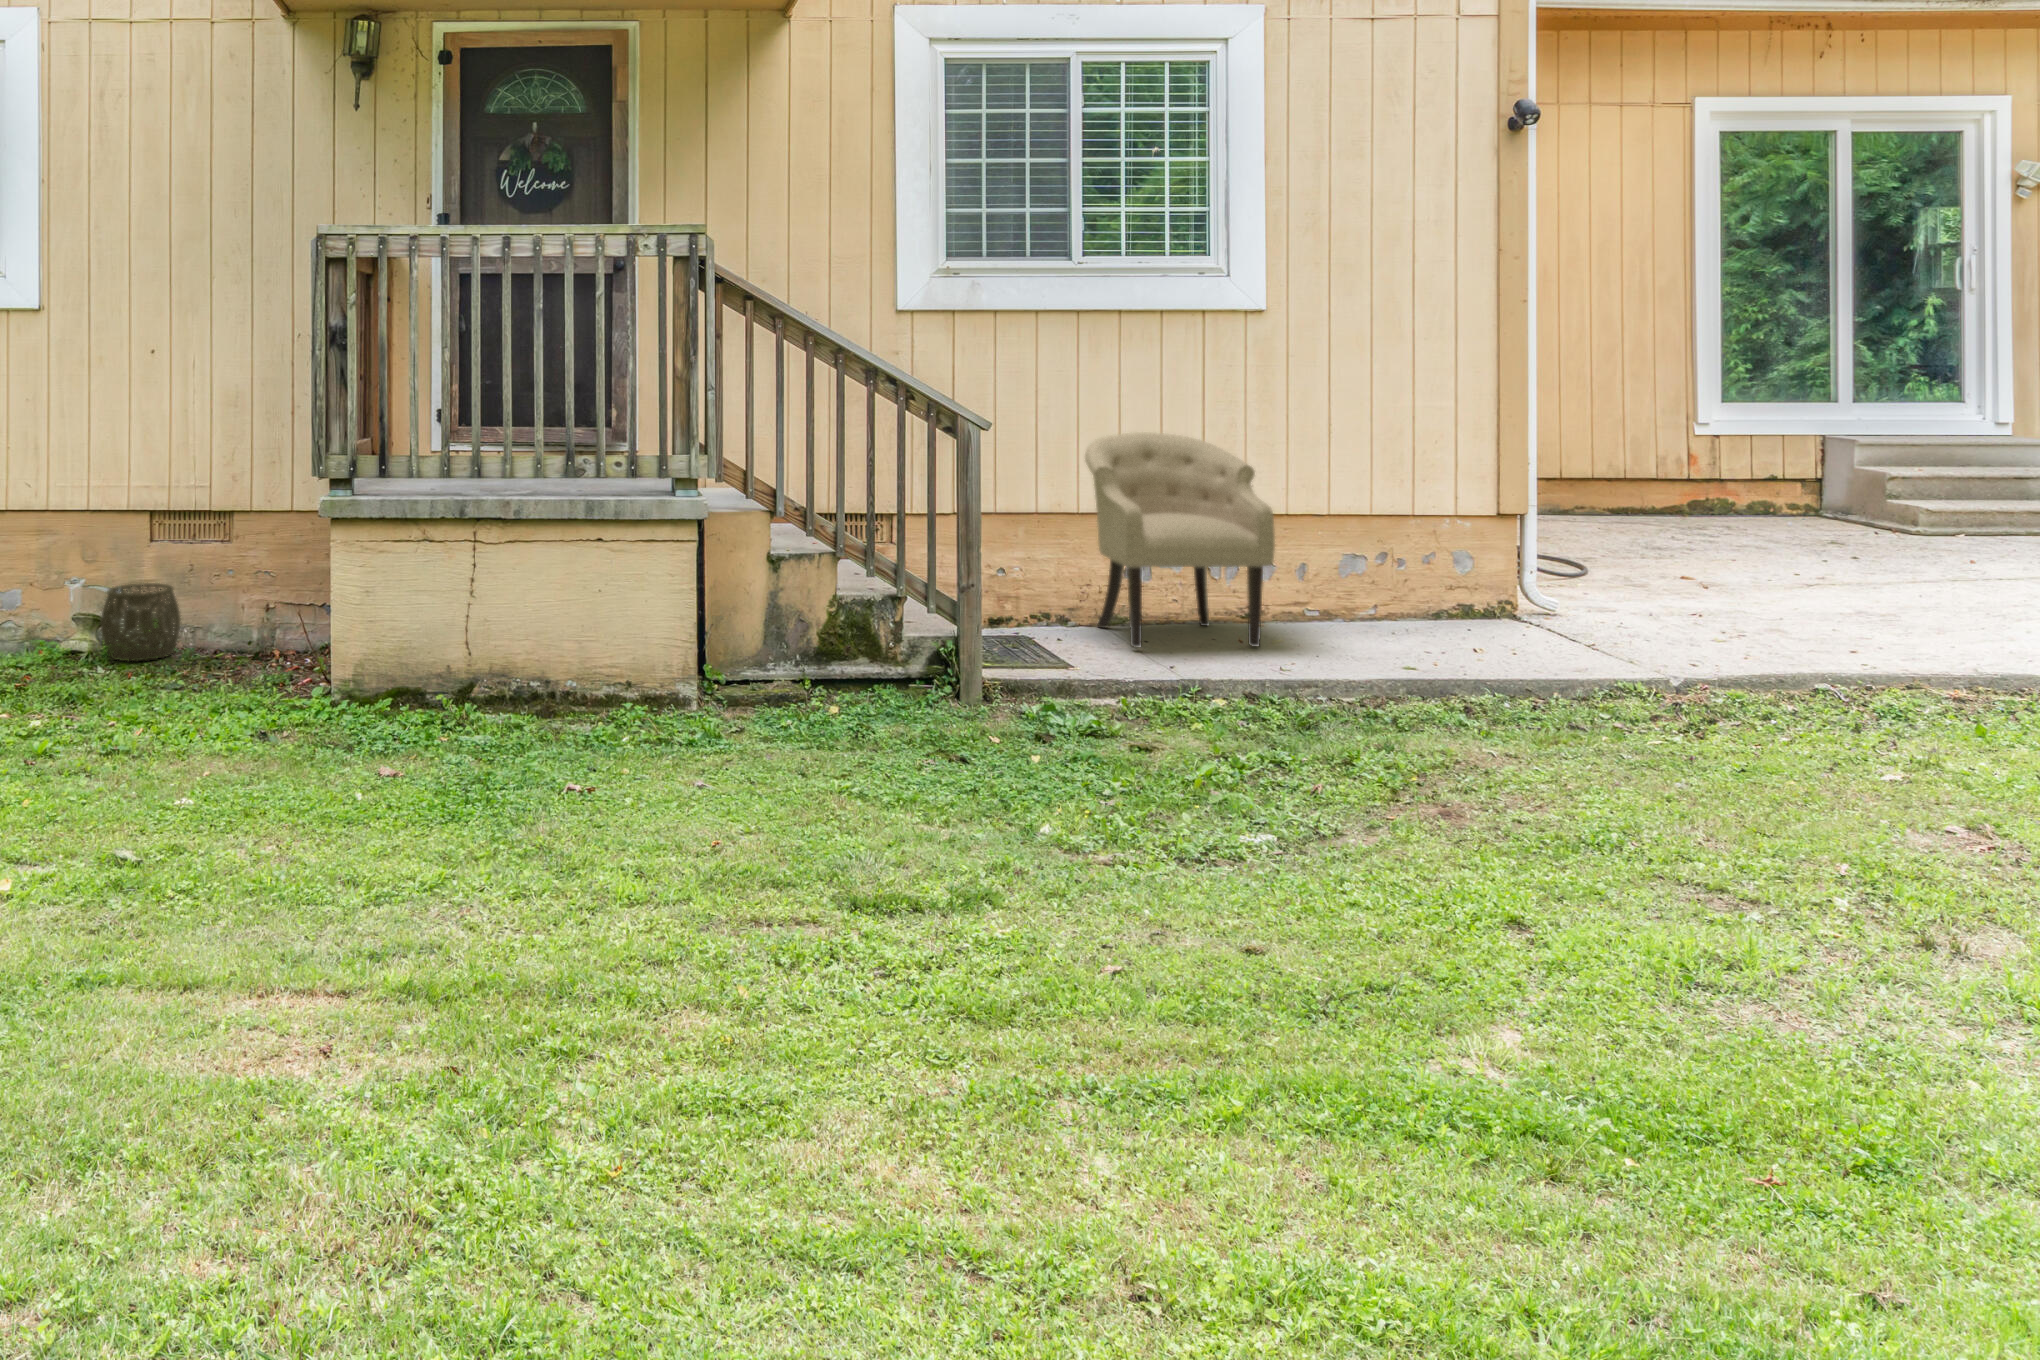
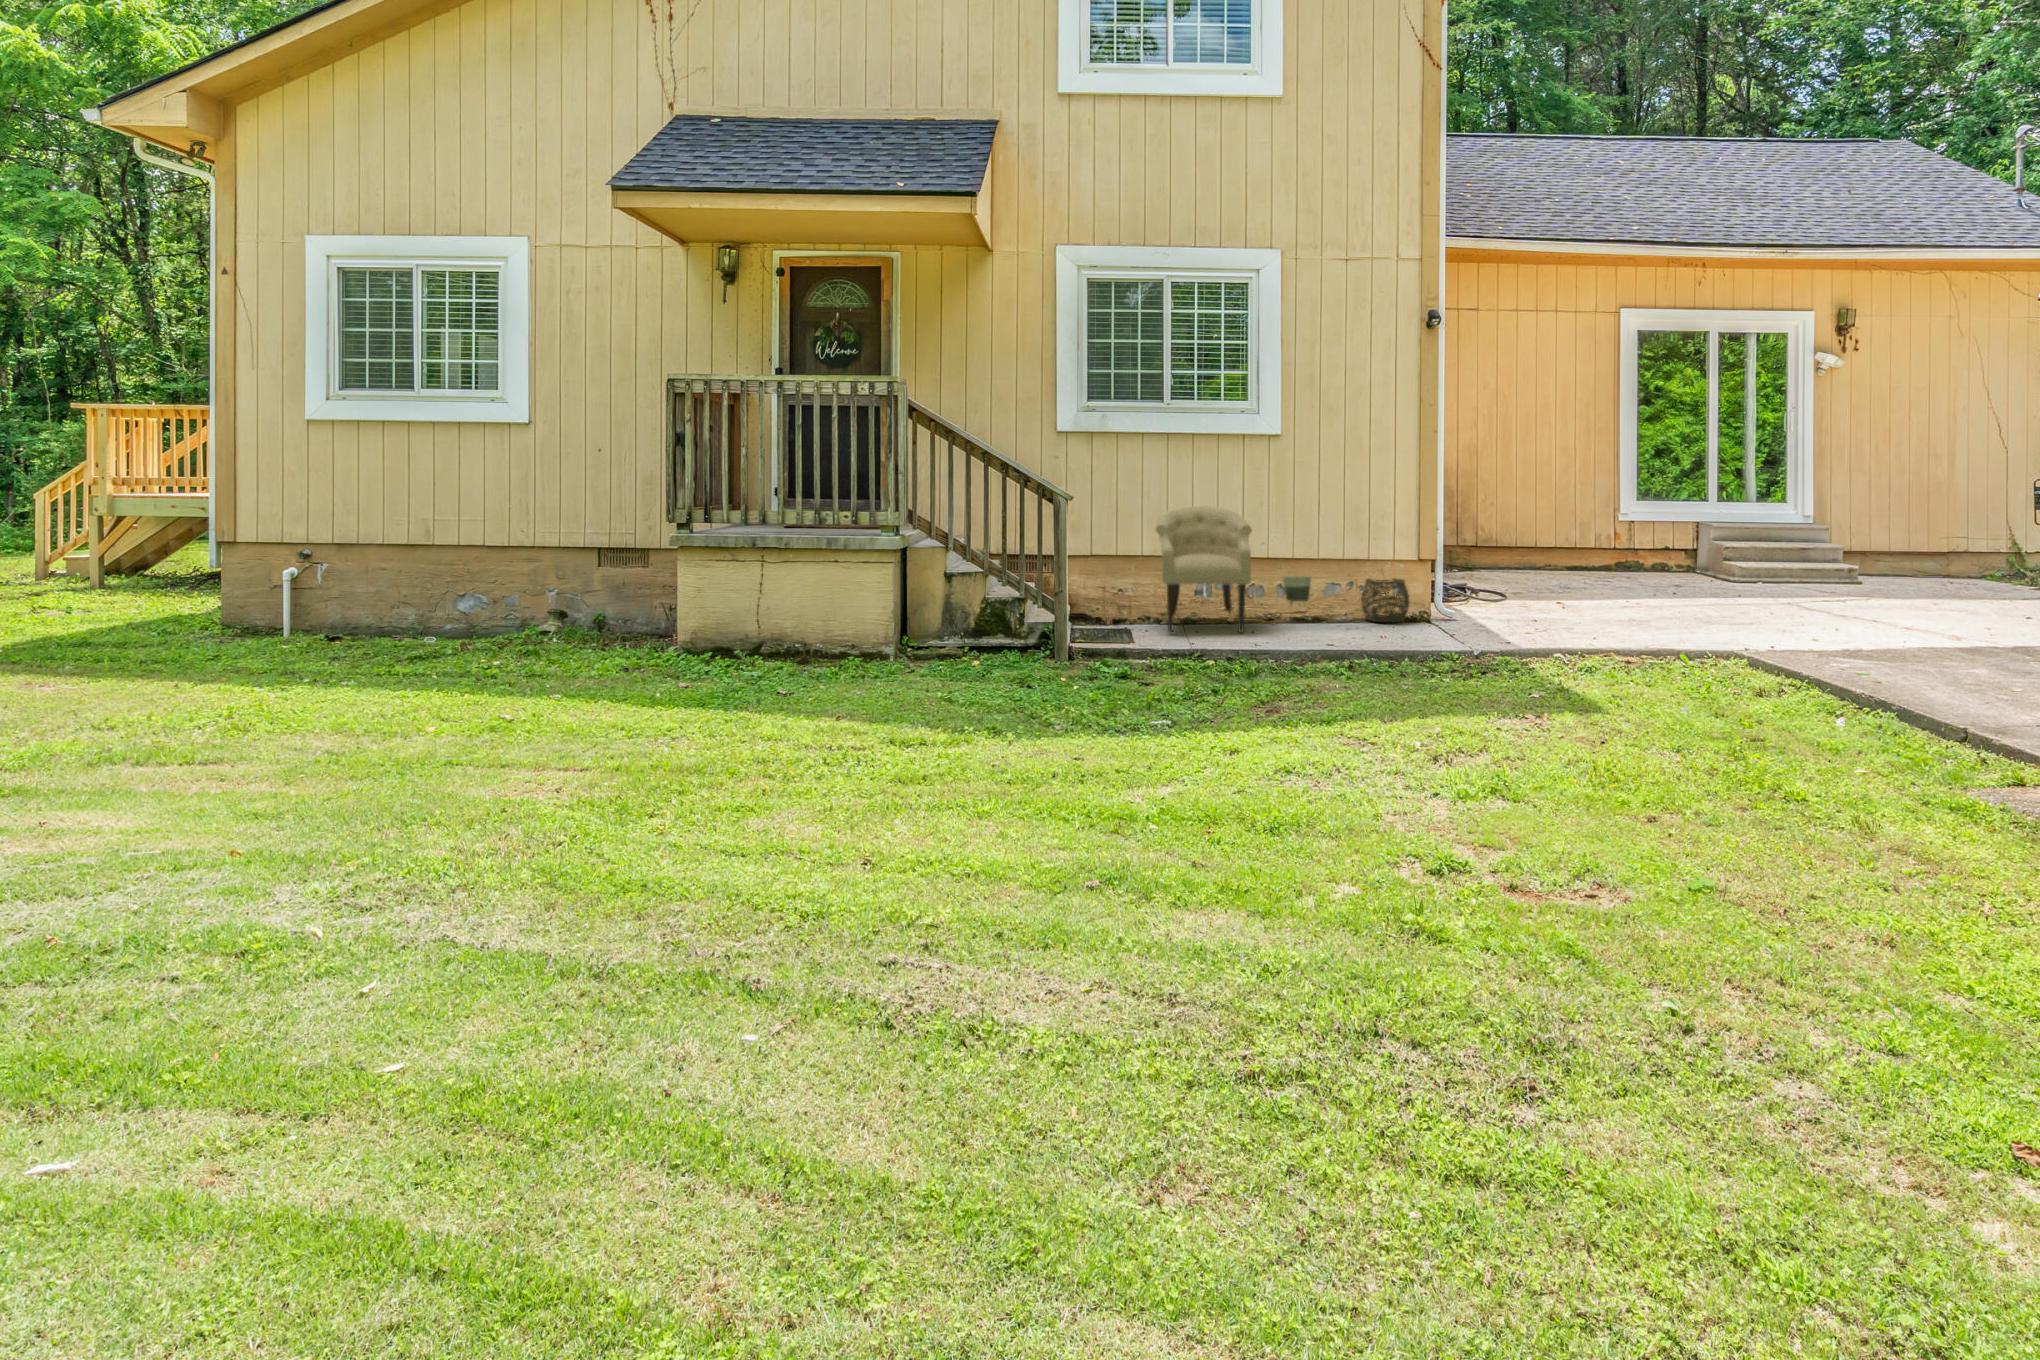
planter: none [1282,542,1338,622] -> present [1282,575,1312,620]
woven basket: present [100,583,181,661] -> present [1361,578,1409,622]

